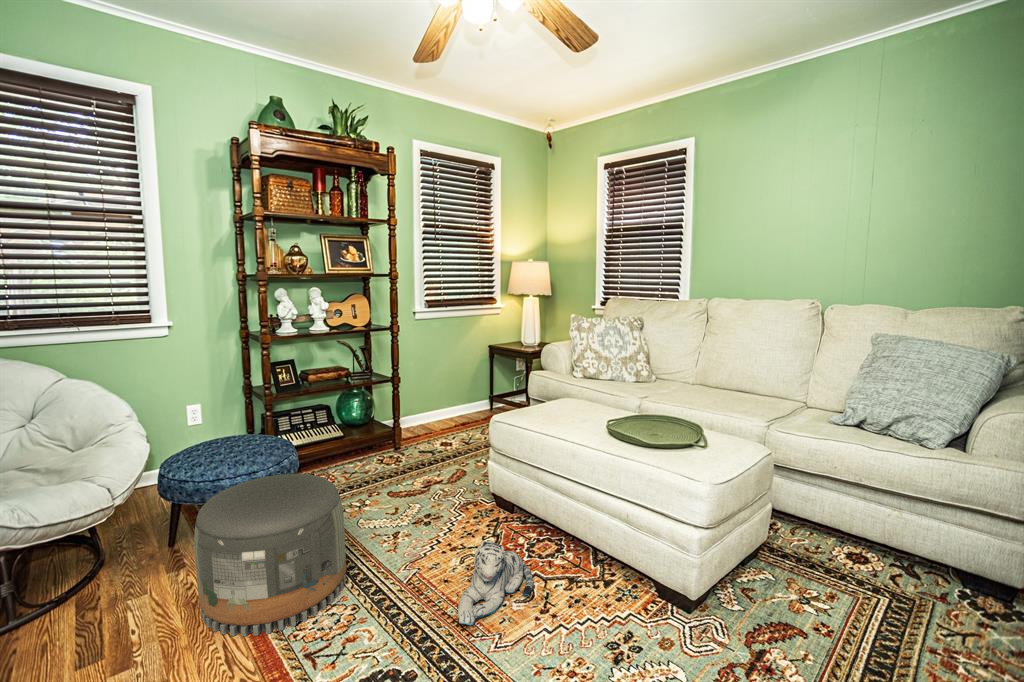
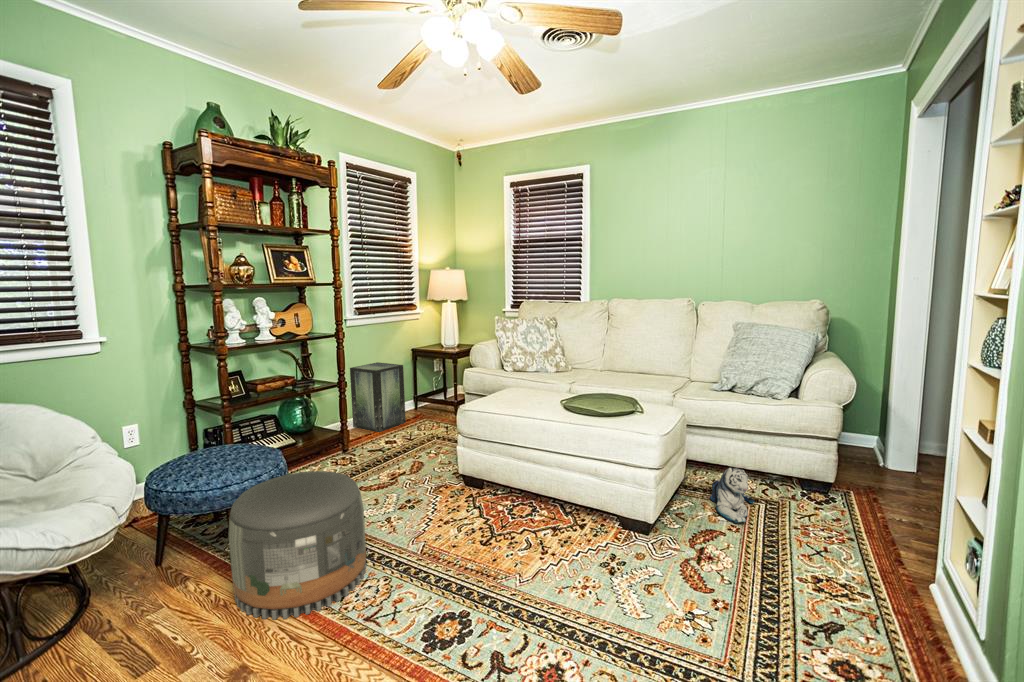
storage box: none [418,359,473,433] -> present [350,362,406,432]
plush toy: present [458,541,534,625] -> present [710,468,755,523]

